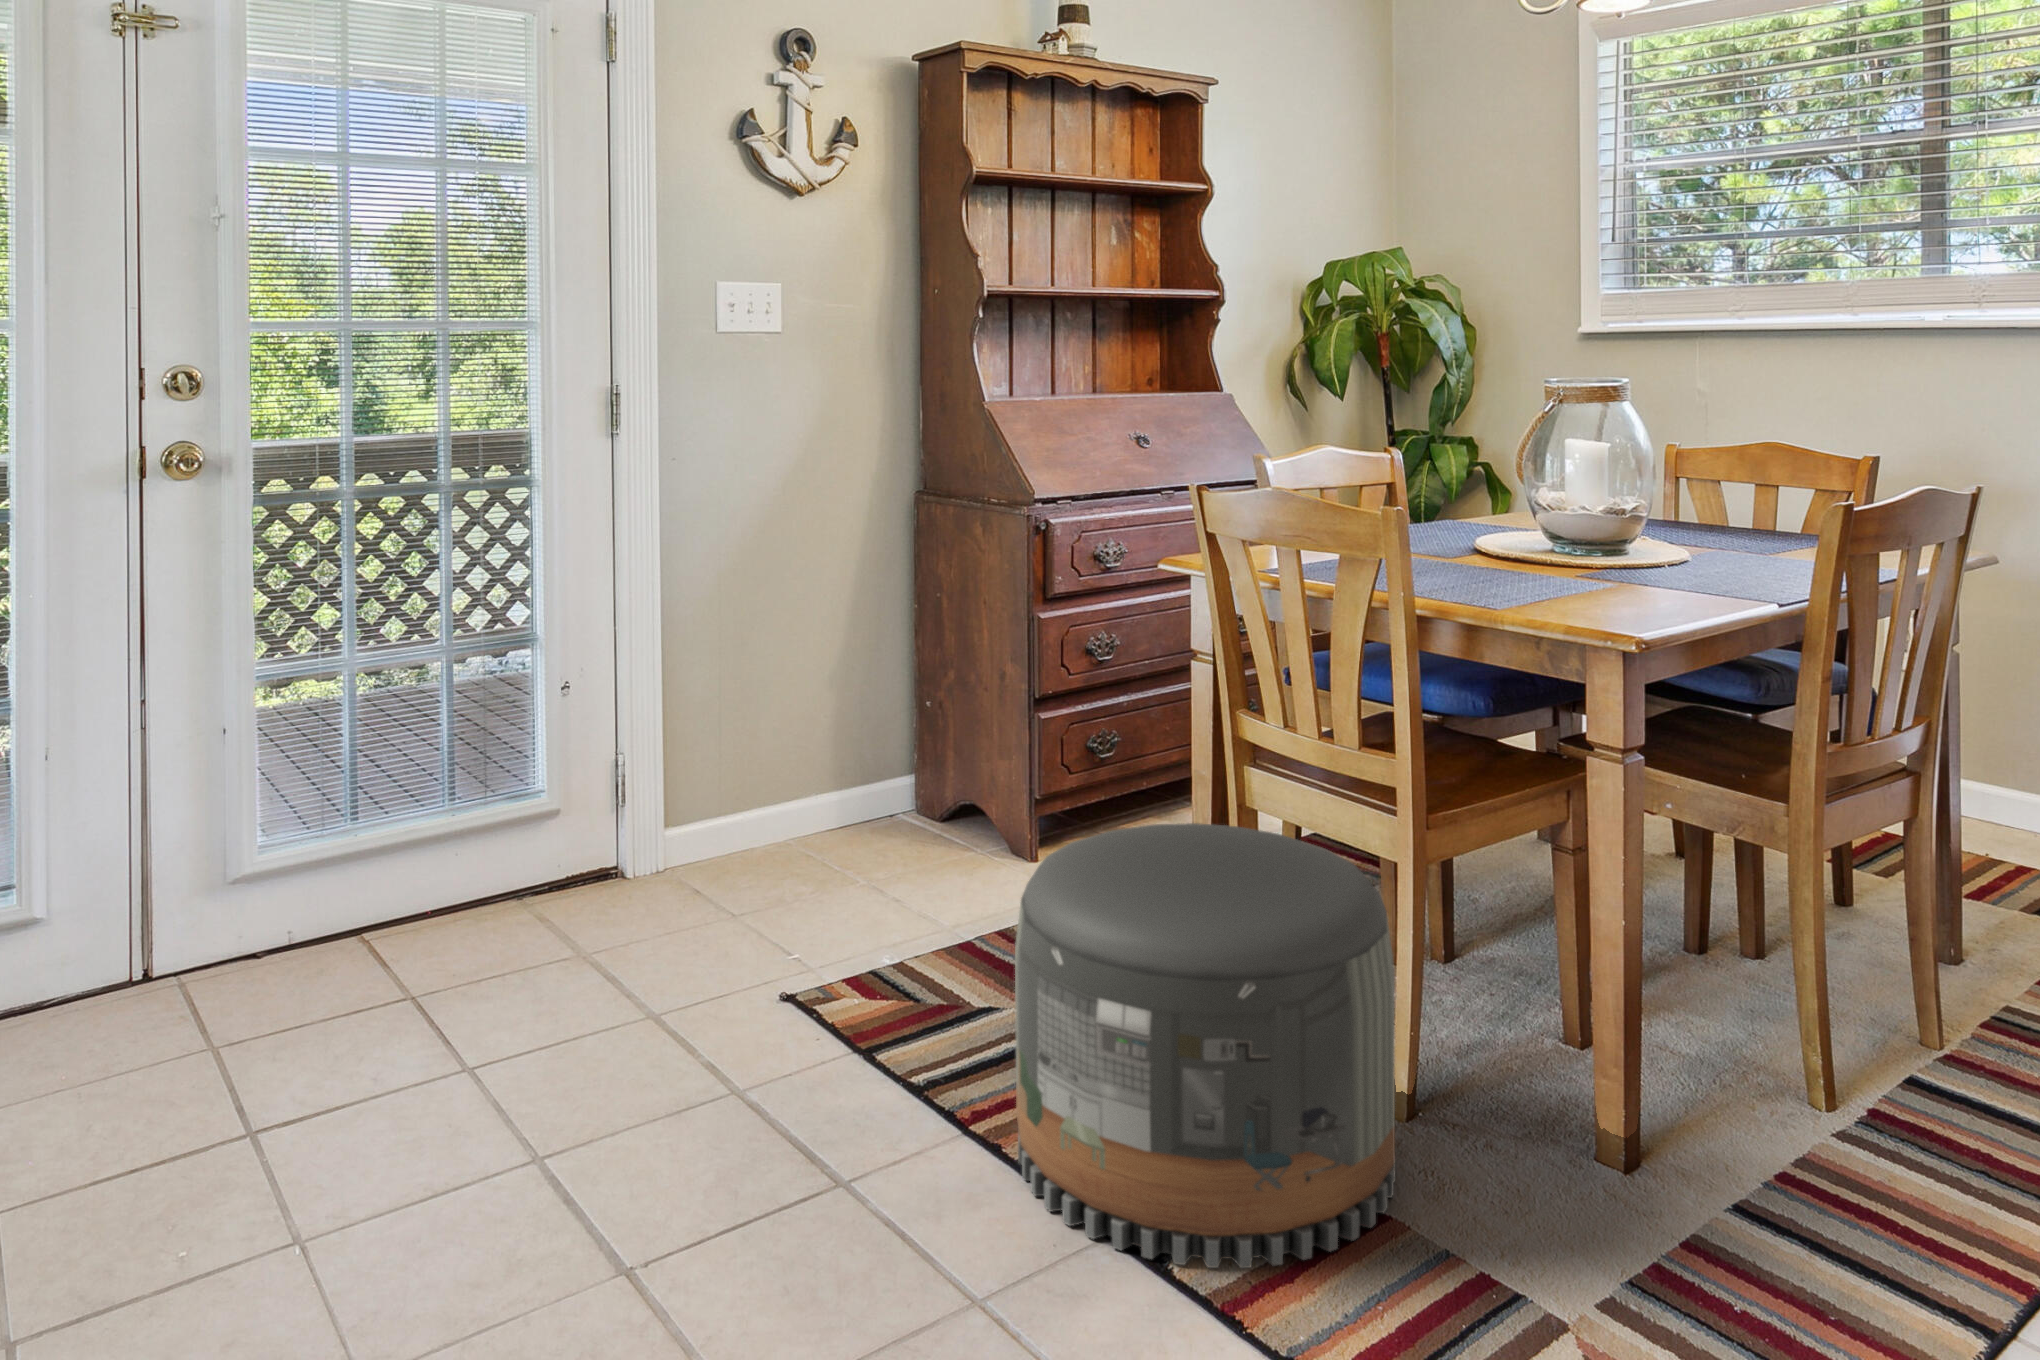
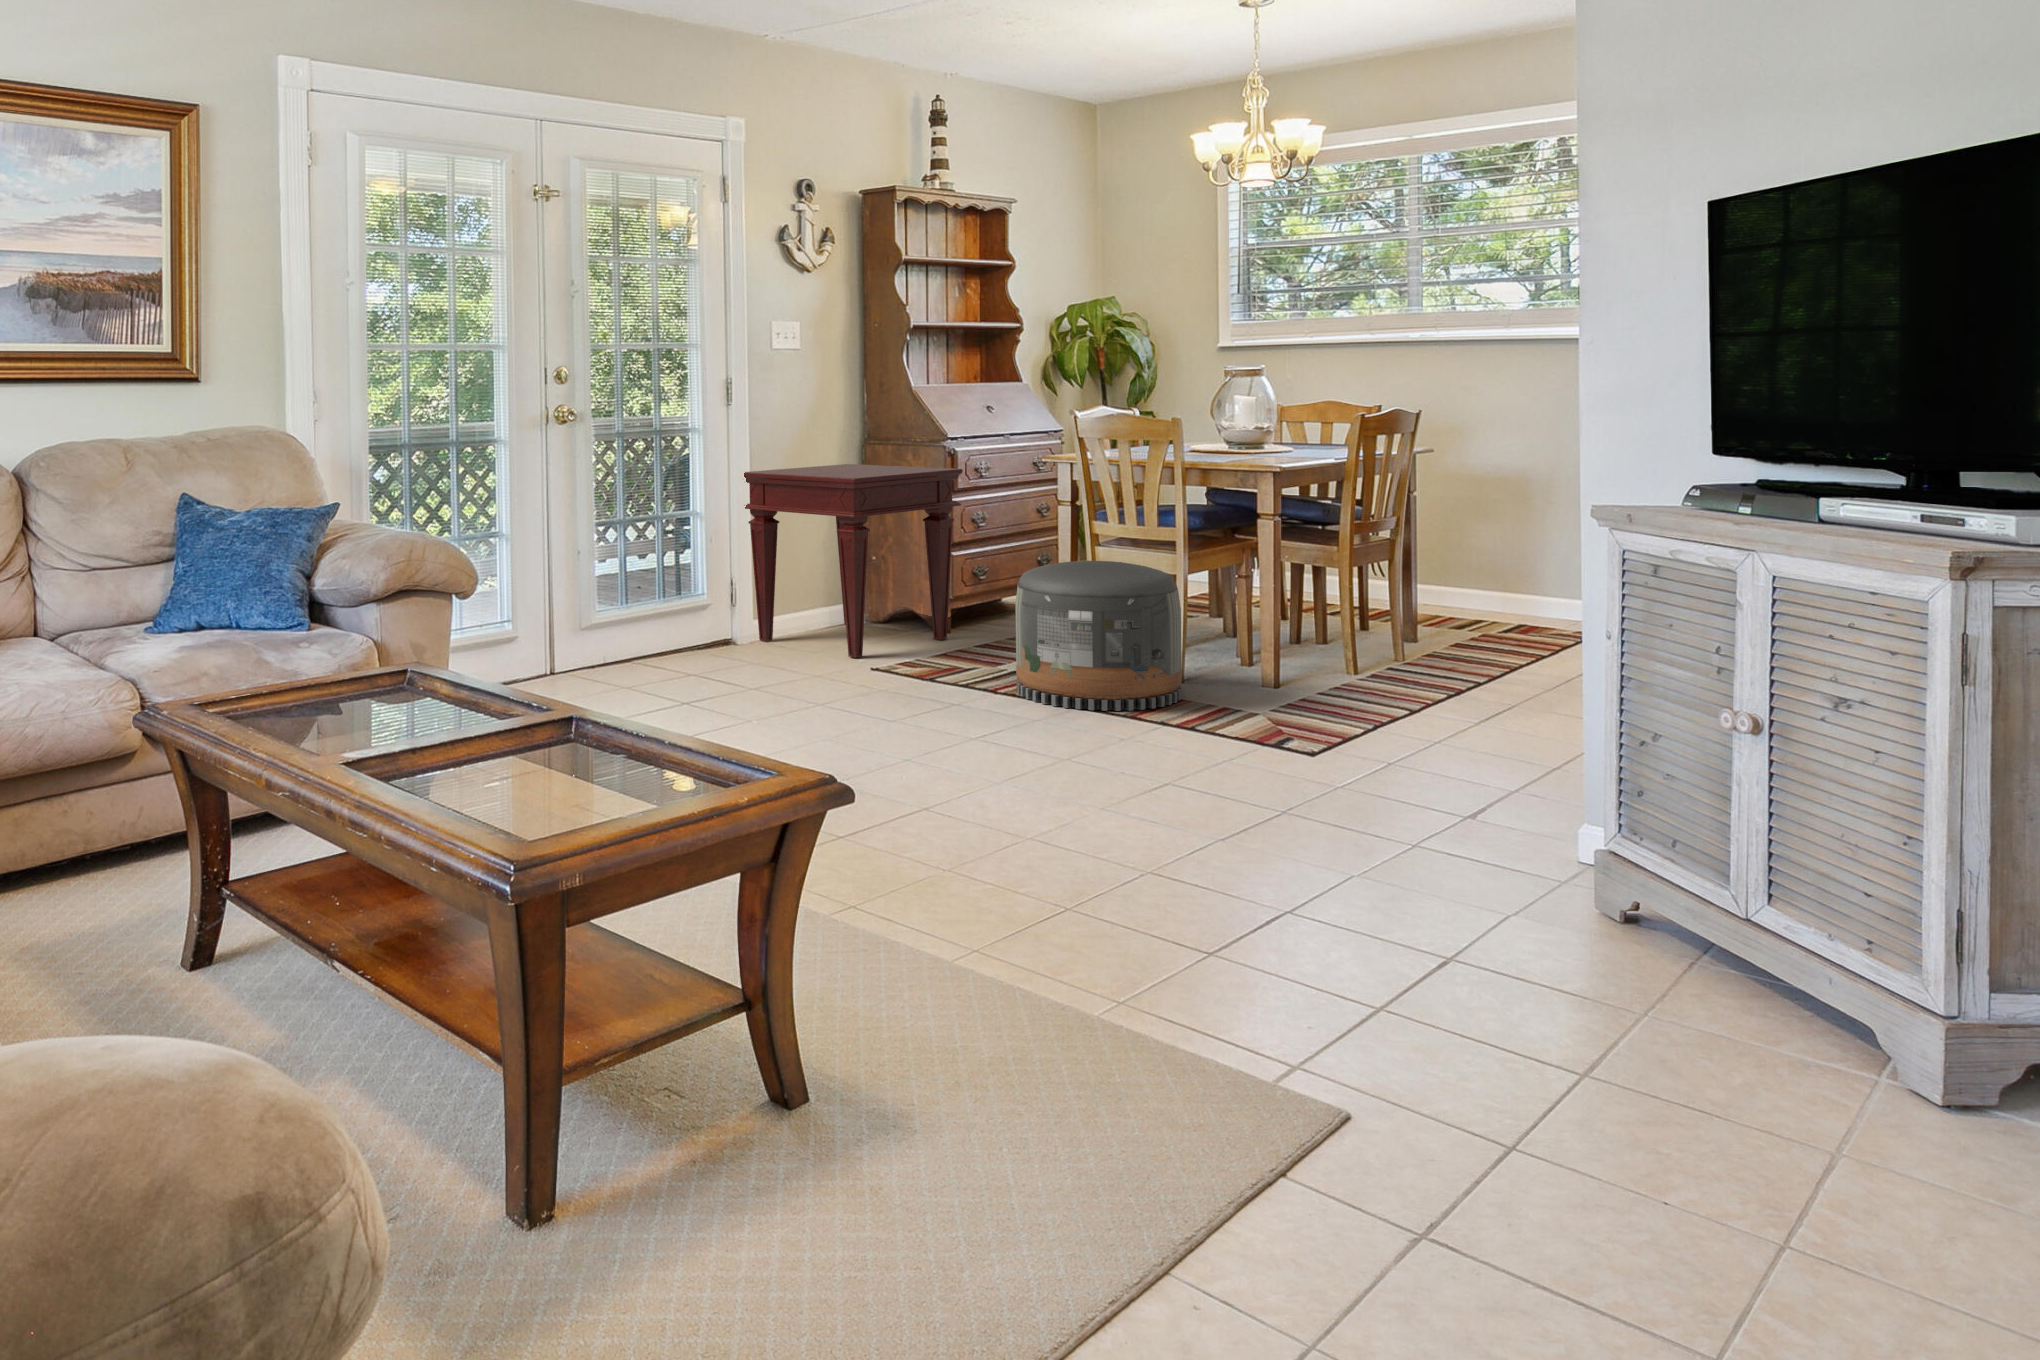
side table: none [628,540,1040,959] -> present [744,464,963,658]

